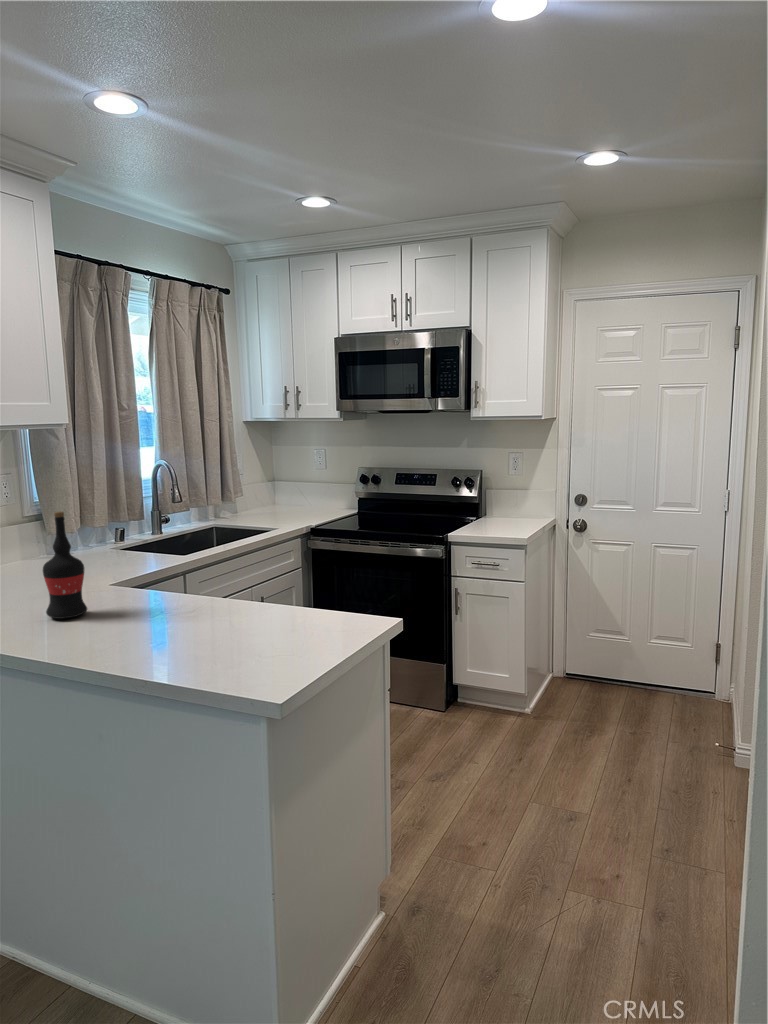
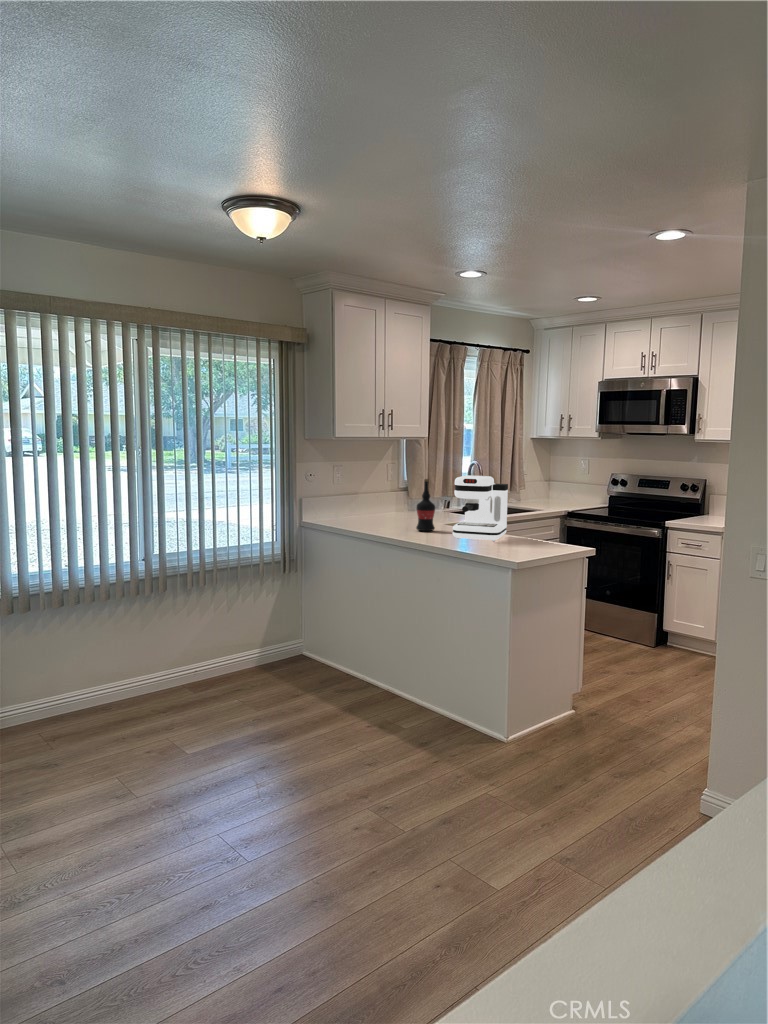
coffee maker: none [118,500,234,636] -> present [453,476,508,541]

